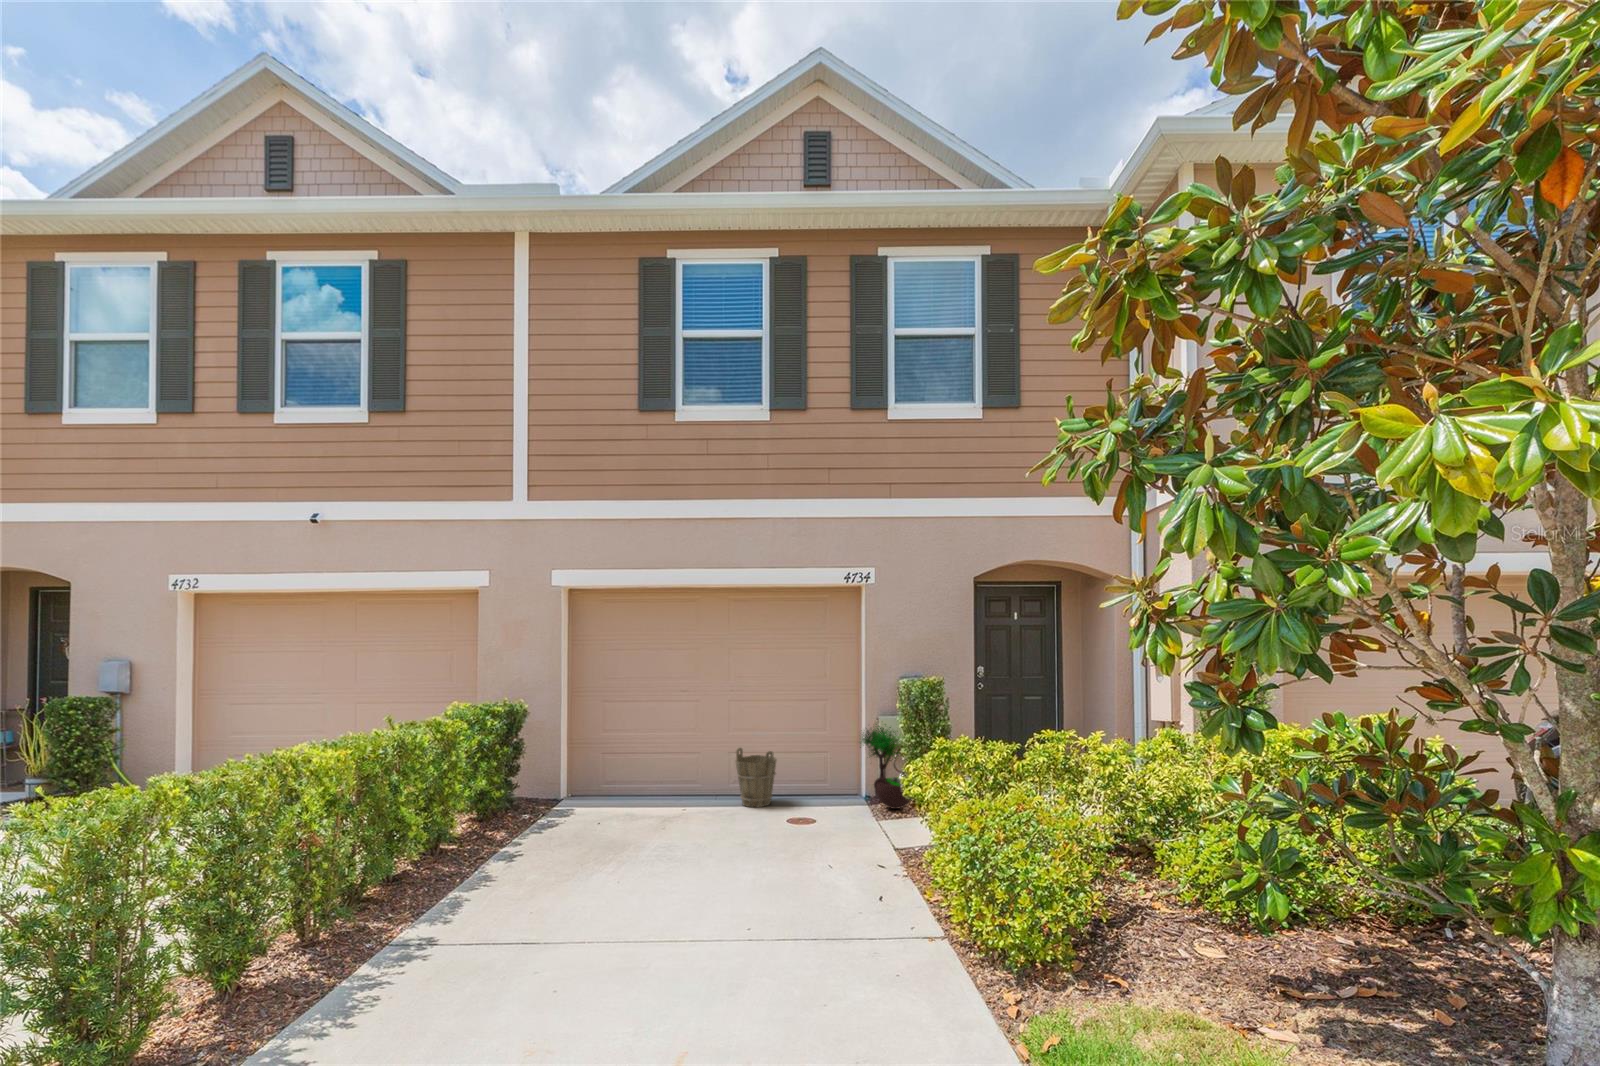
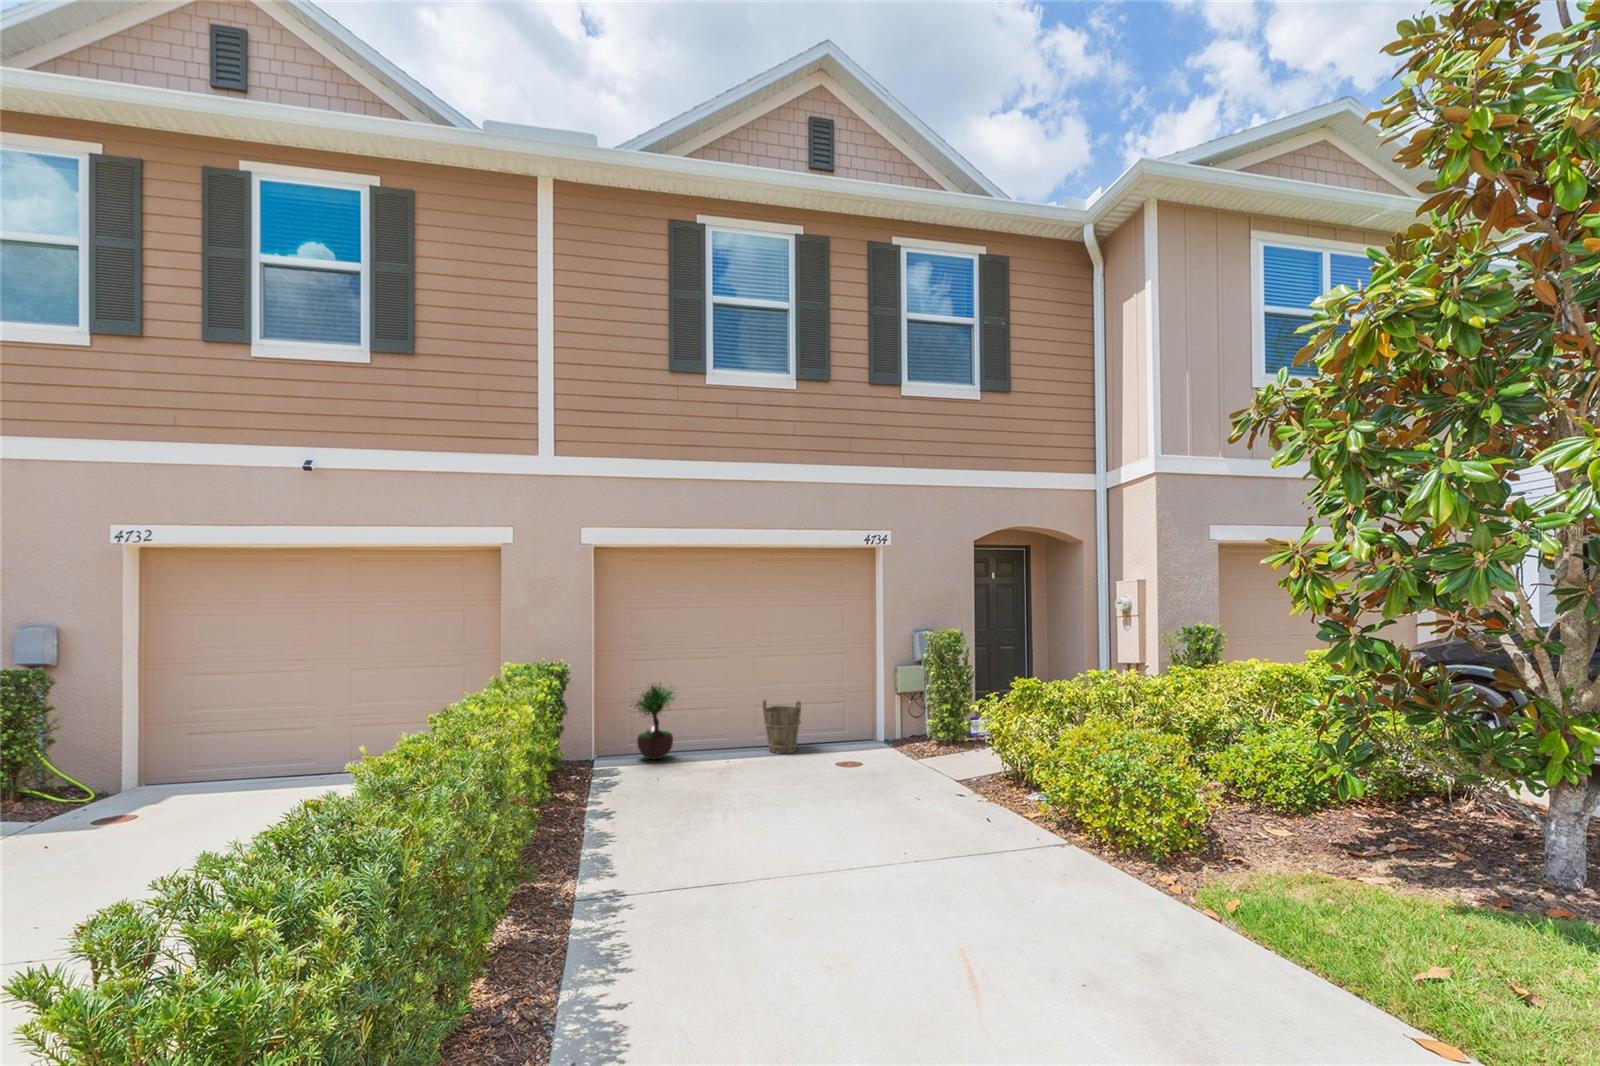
potted tree: present [860,724,910,809] -> present [634,683,674,759]

